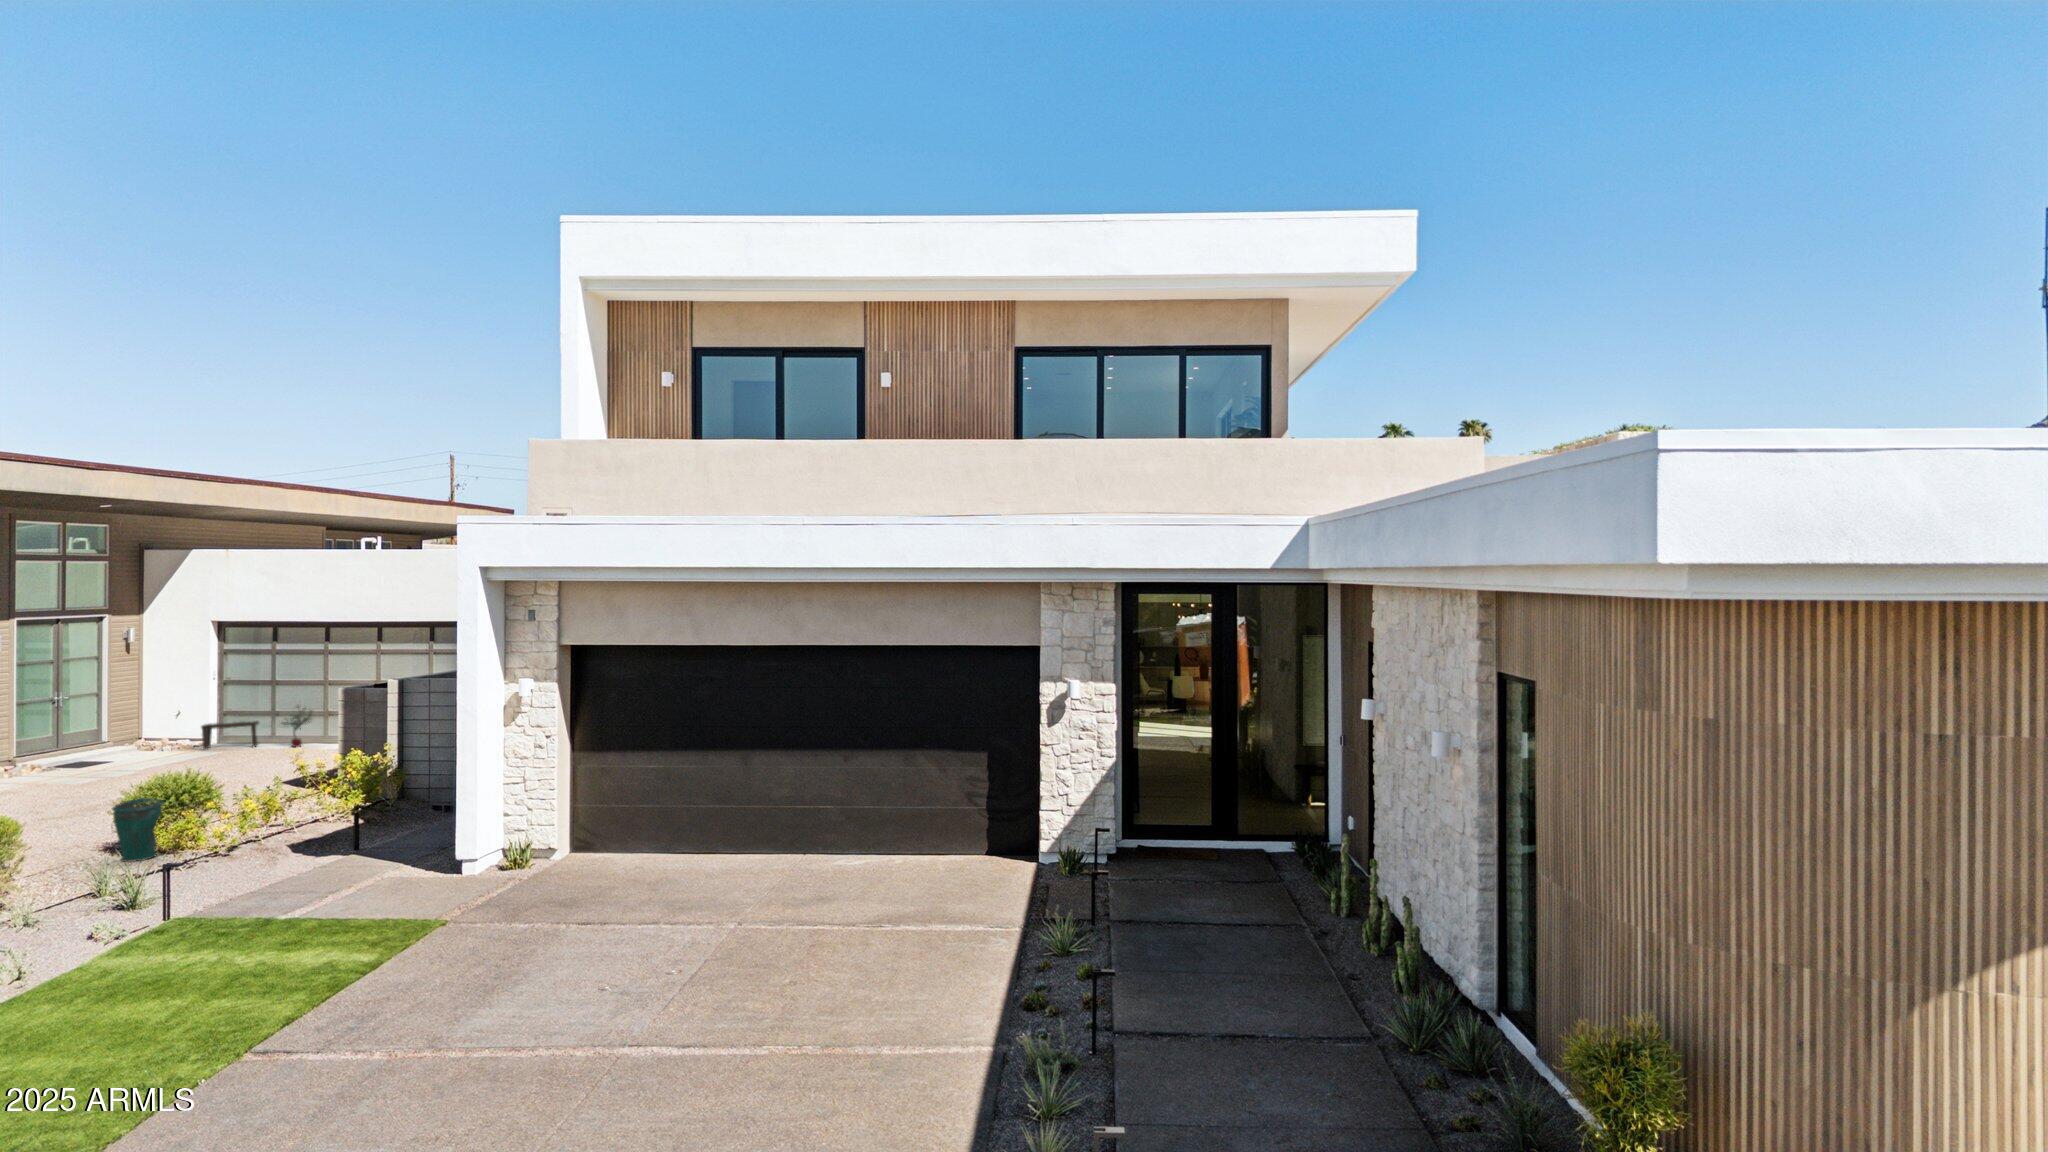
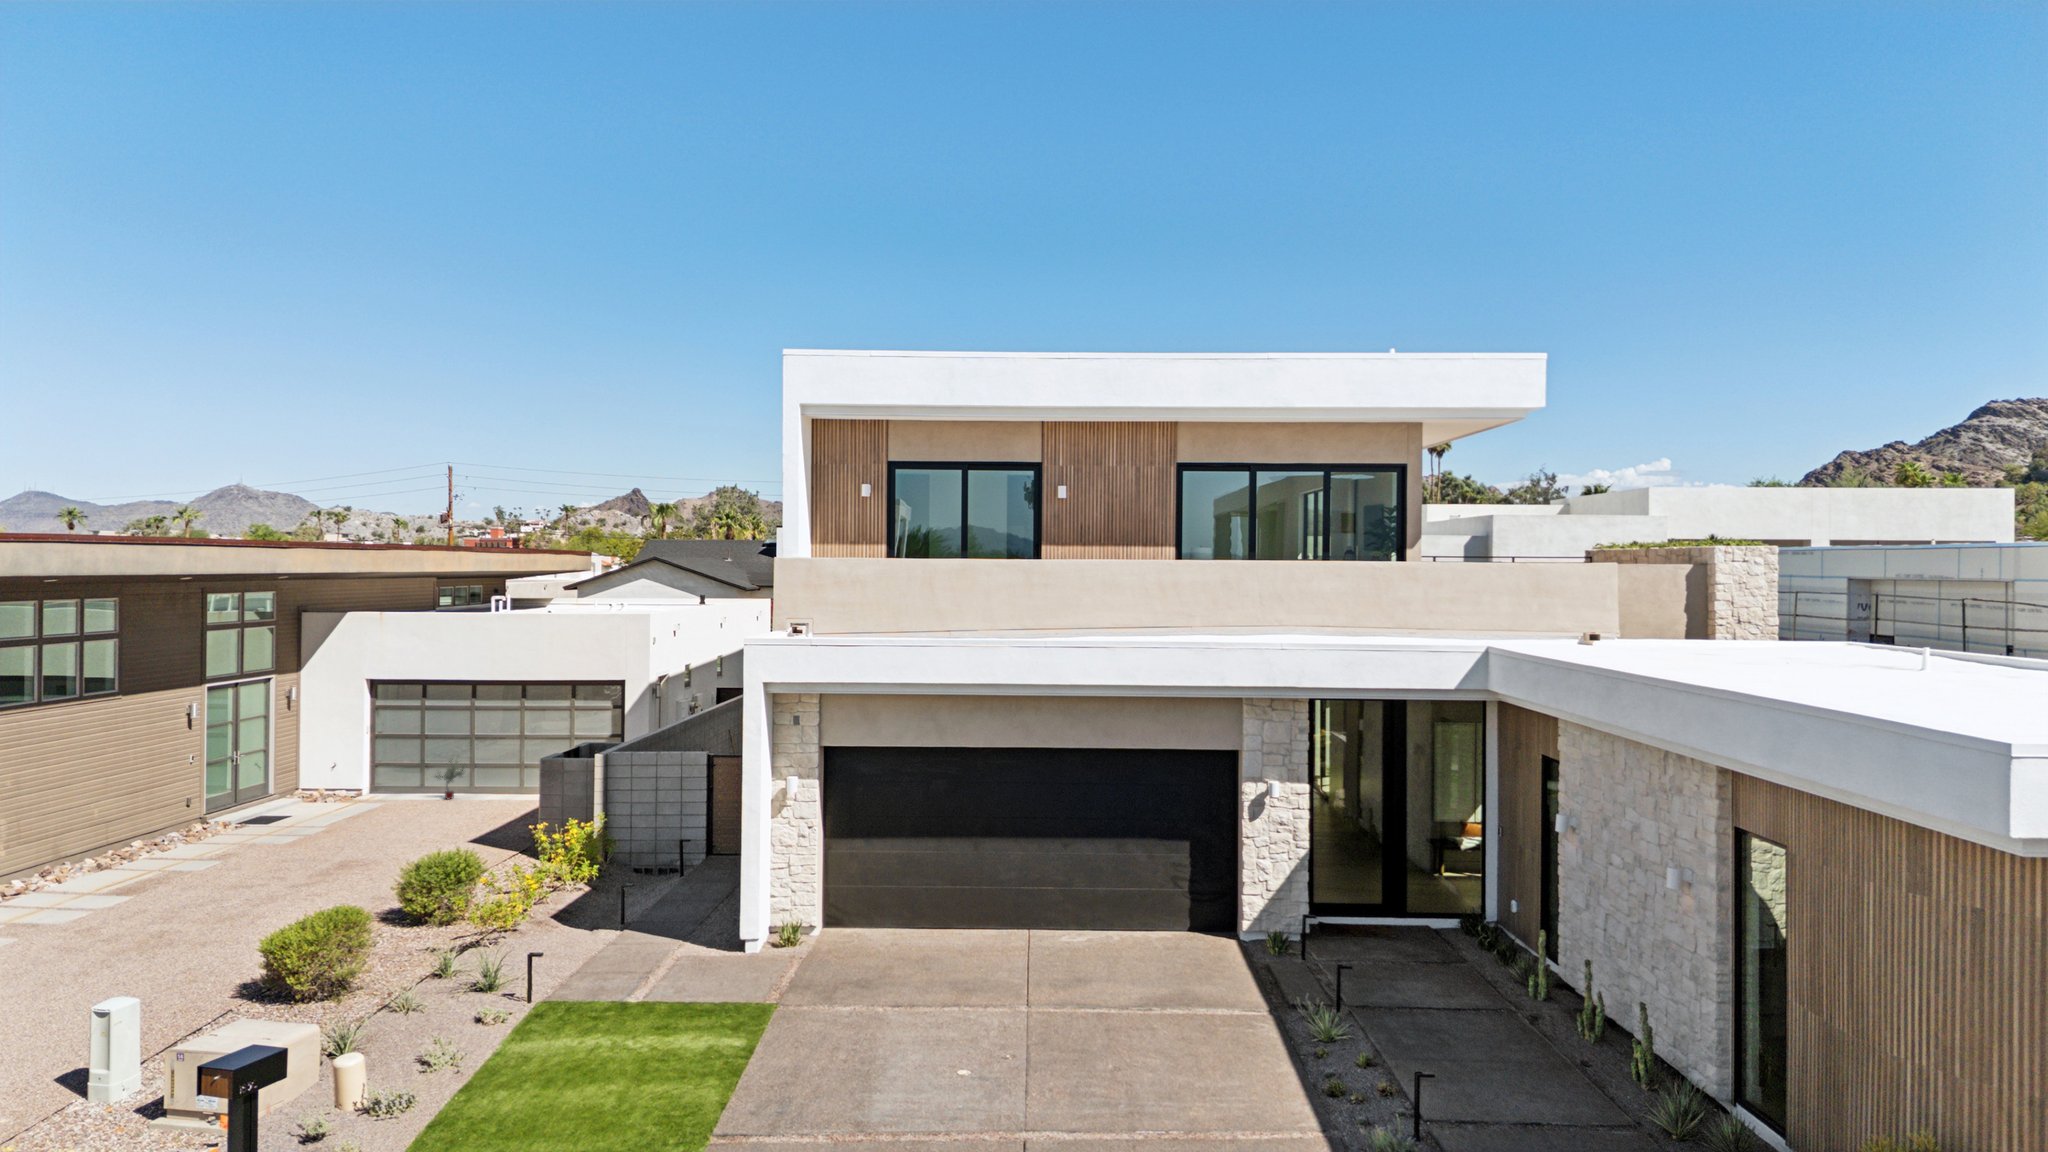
bench: present [201,721,259,750] -> none [361,773,413,804]
trash can: present [112,797,164,862] -> none [415,881,456,940]

